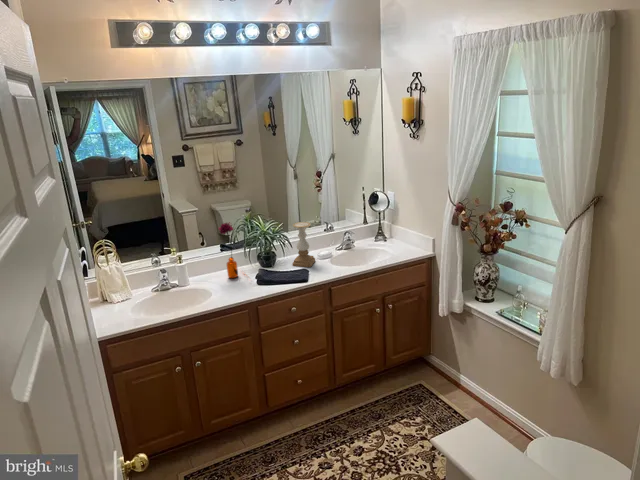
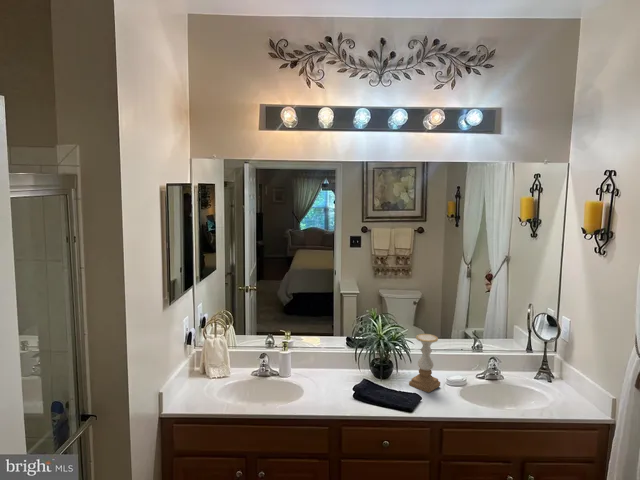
flower: present [219,222,238,278] -> none [329,318,348,382]

